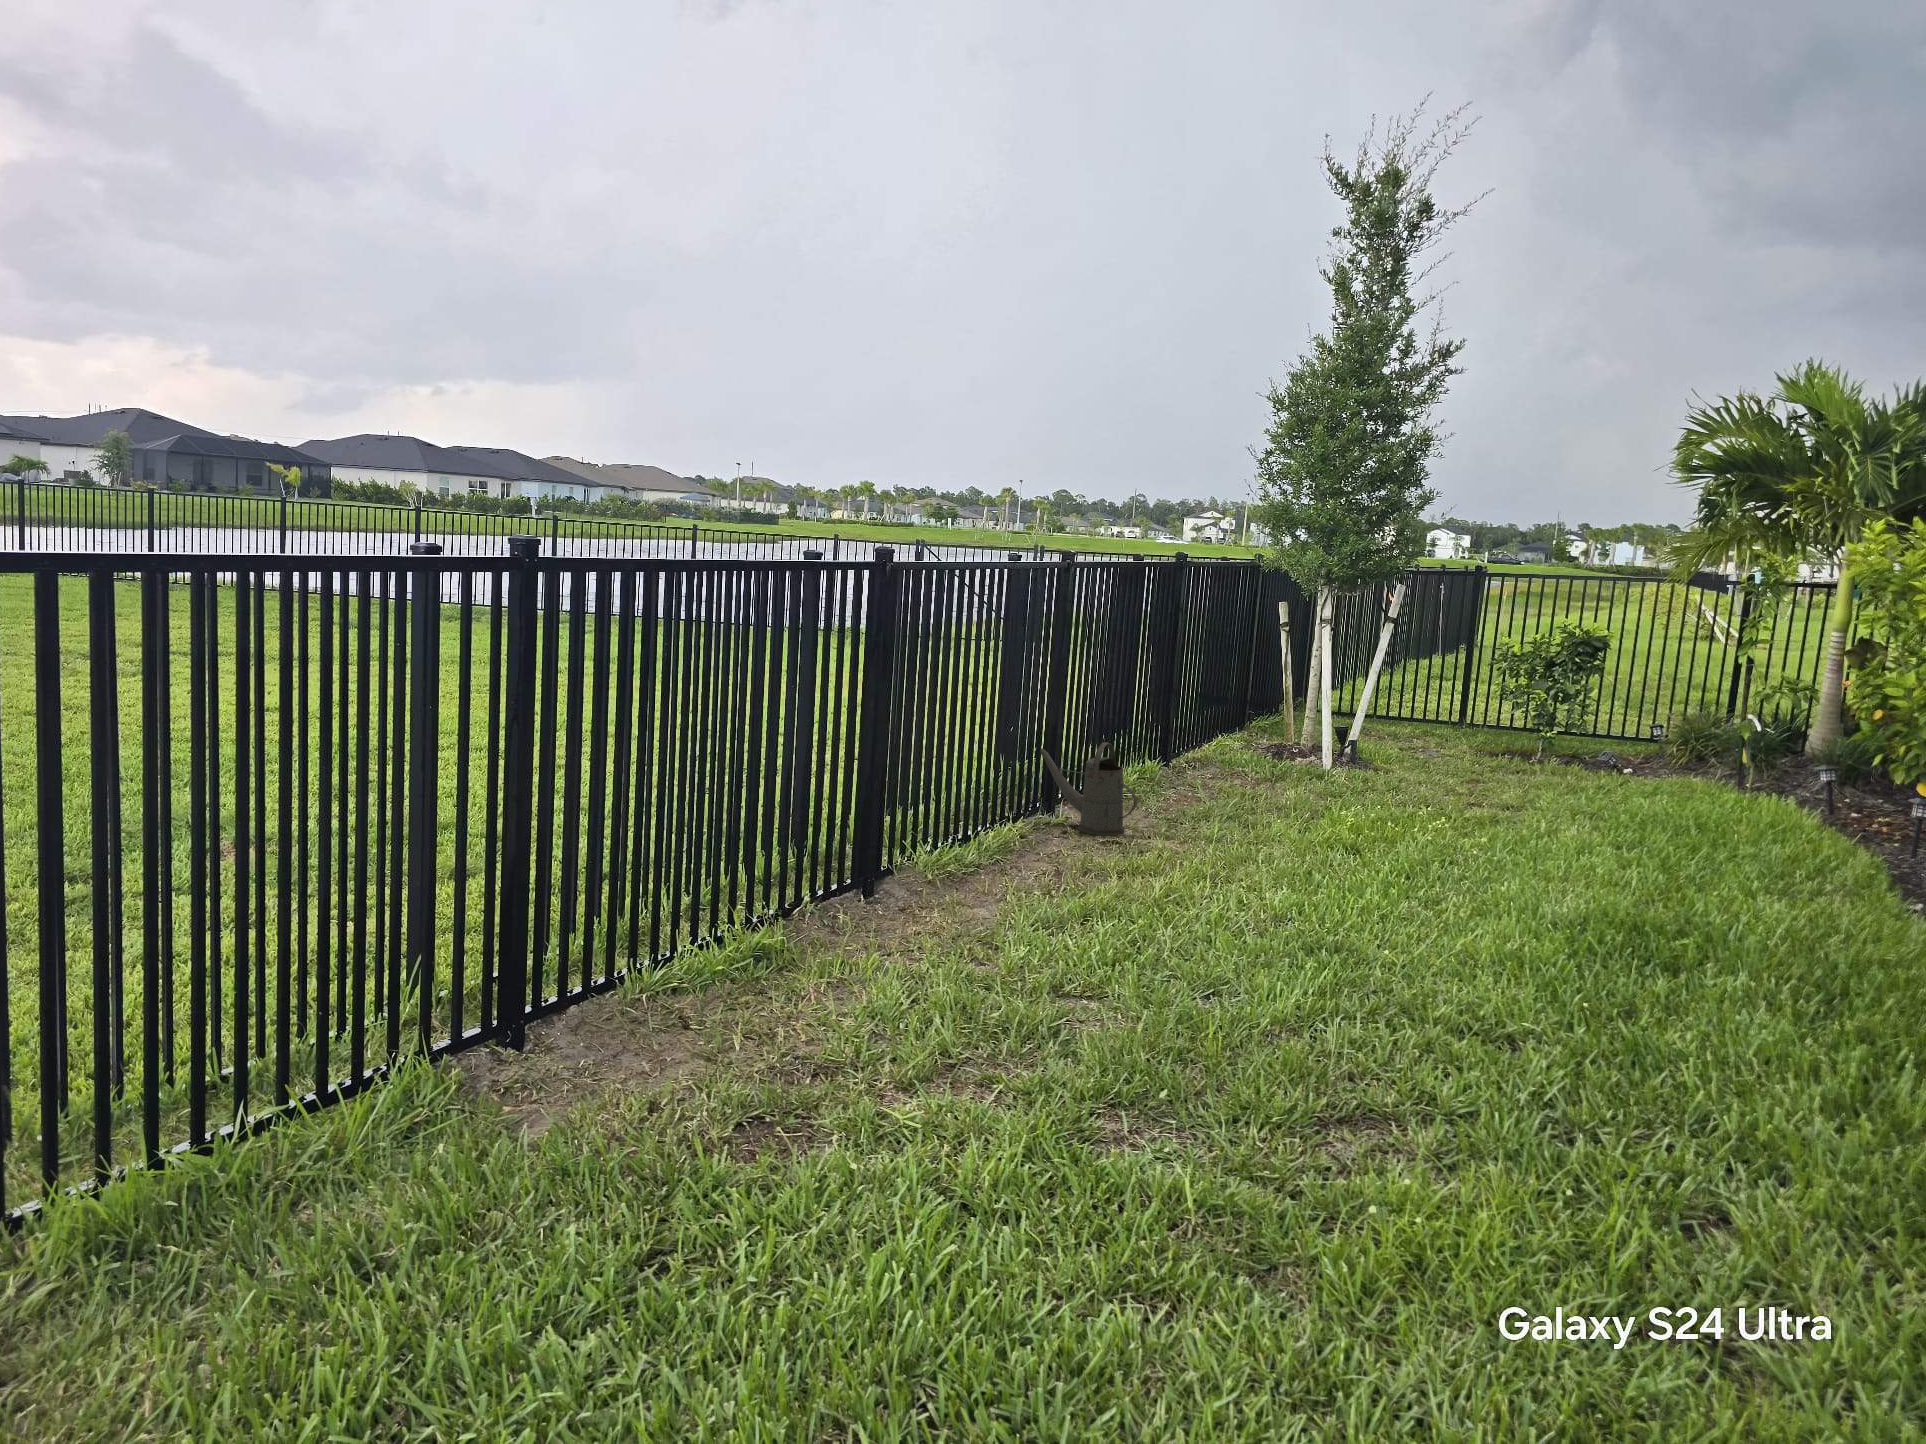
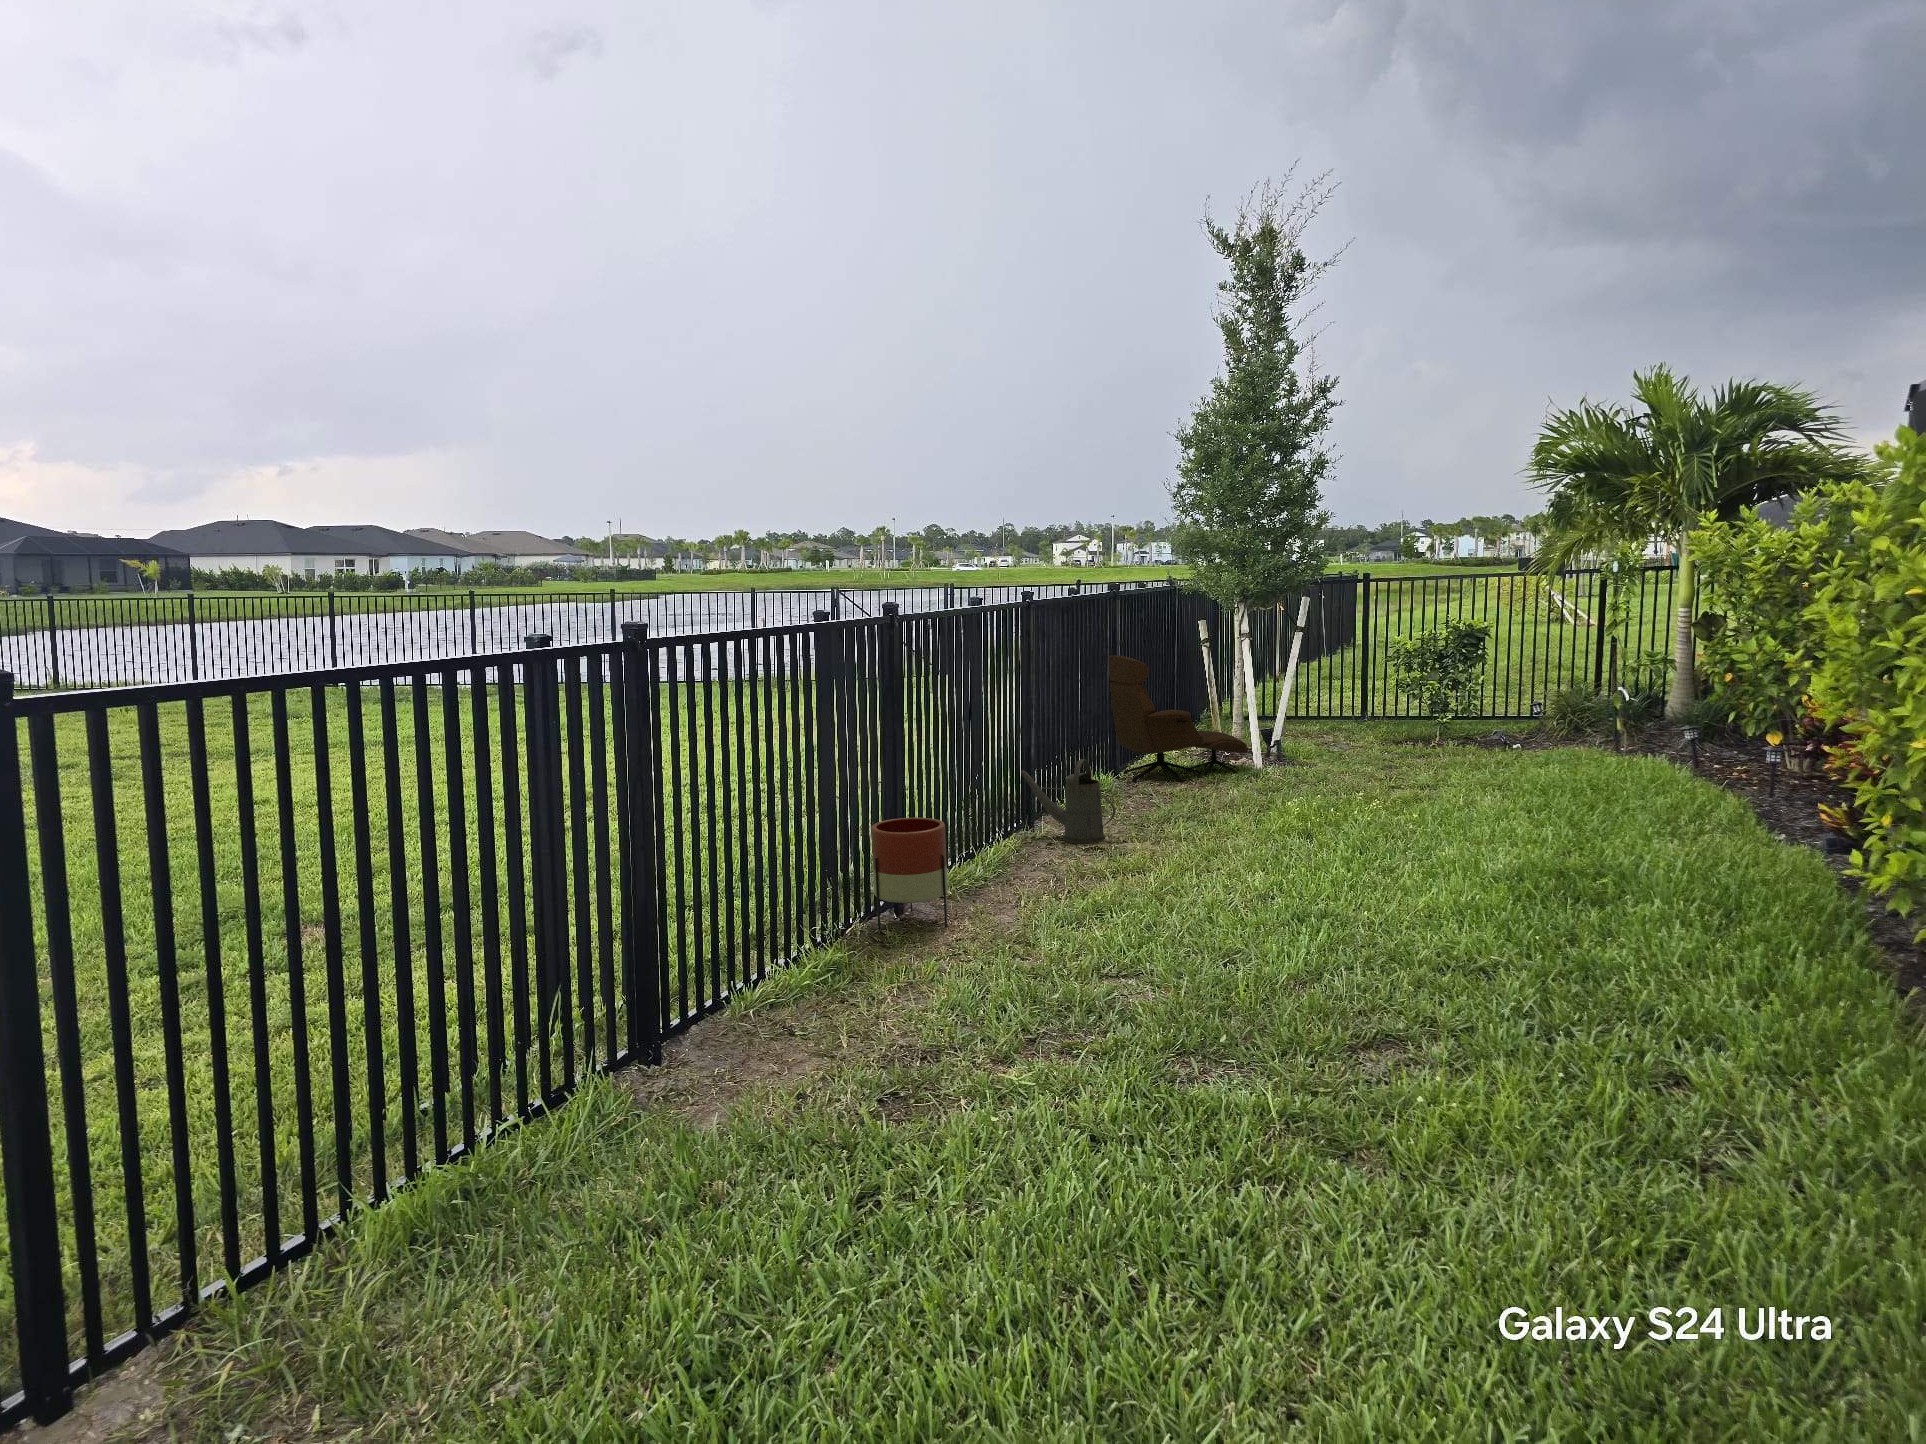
lounge chair: none [1157,632,1312,776] -> present [1109,655,1248,782]
planter: none [834,791,918,916] -> present [871,818,948,931]

